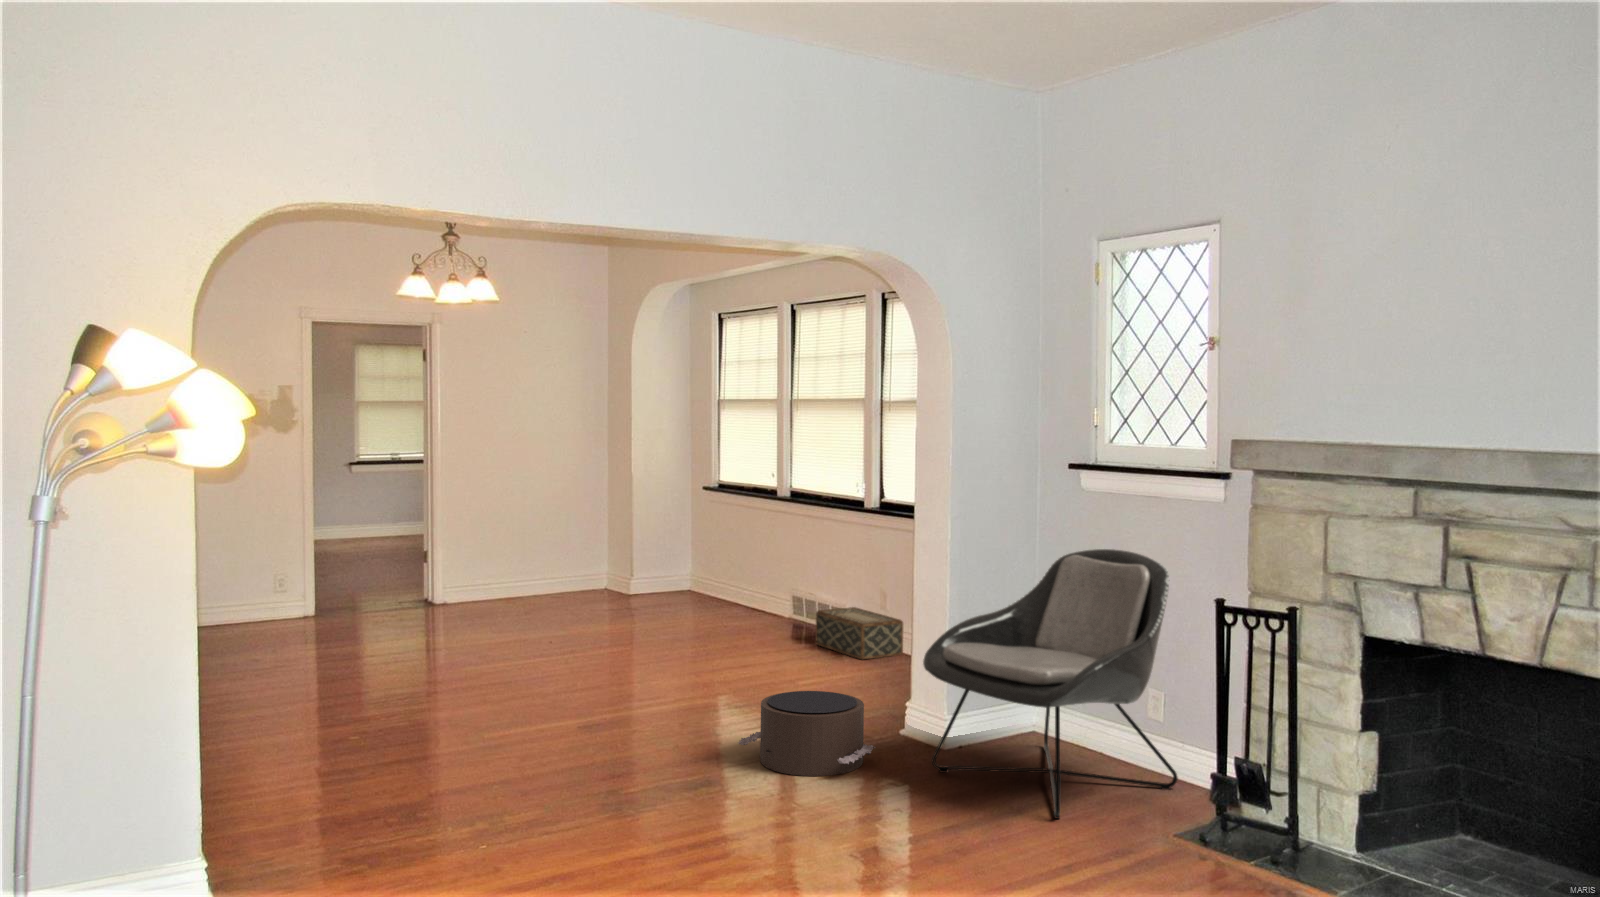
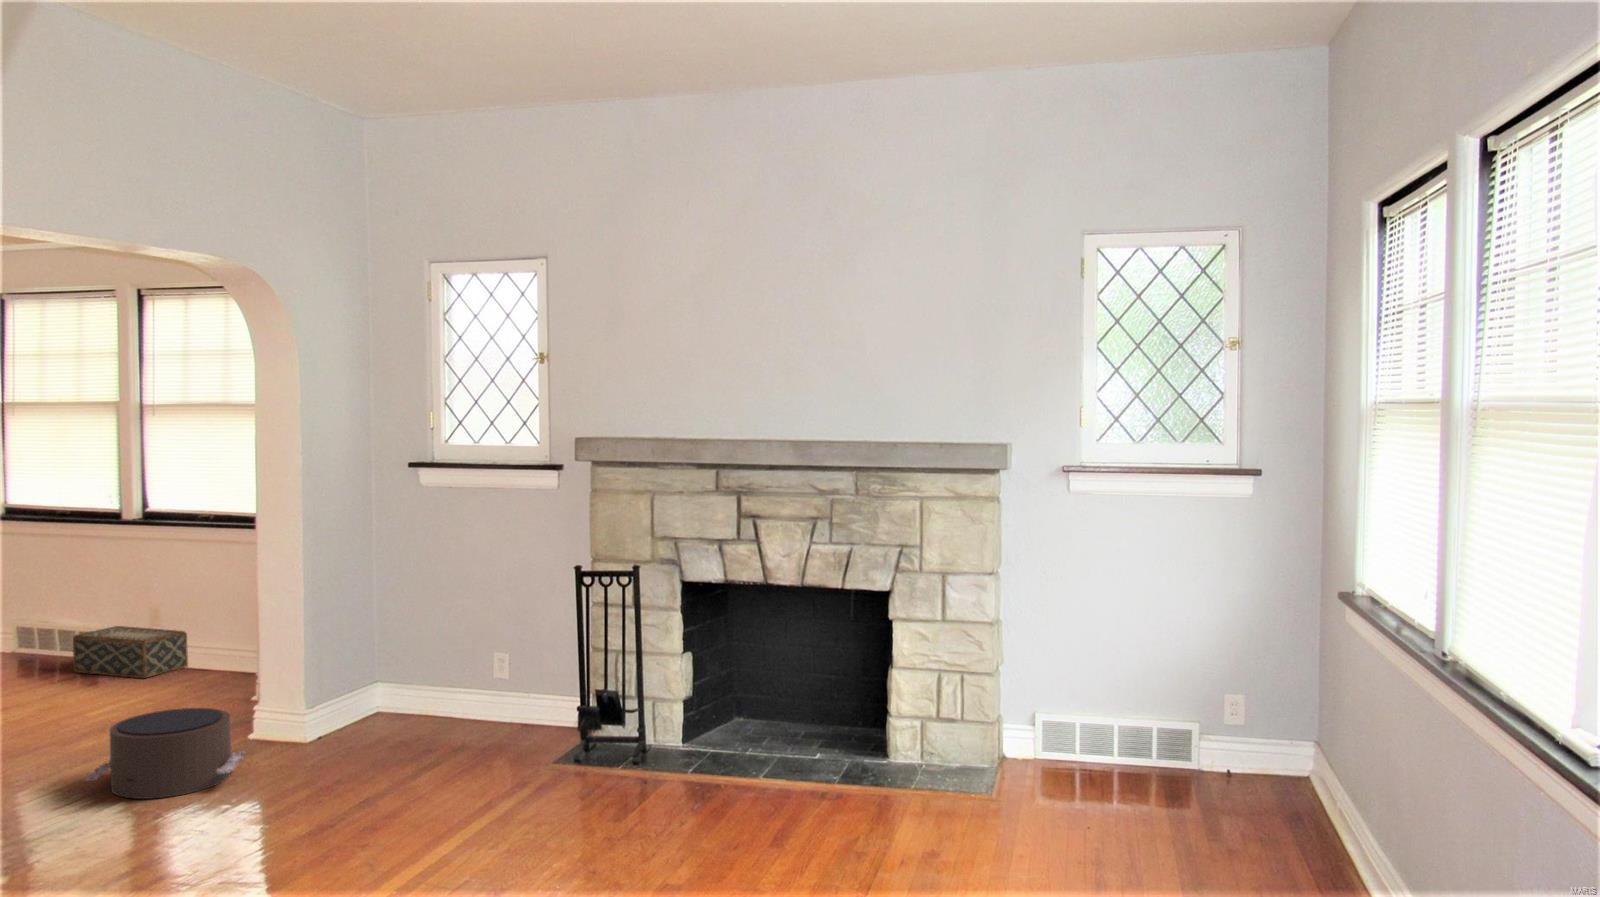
lounge chair: present [923,549,1178,819] -> none [297,536,531,774]

